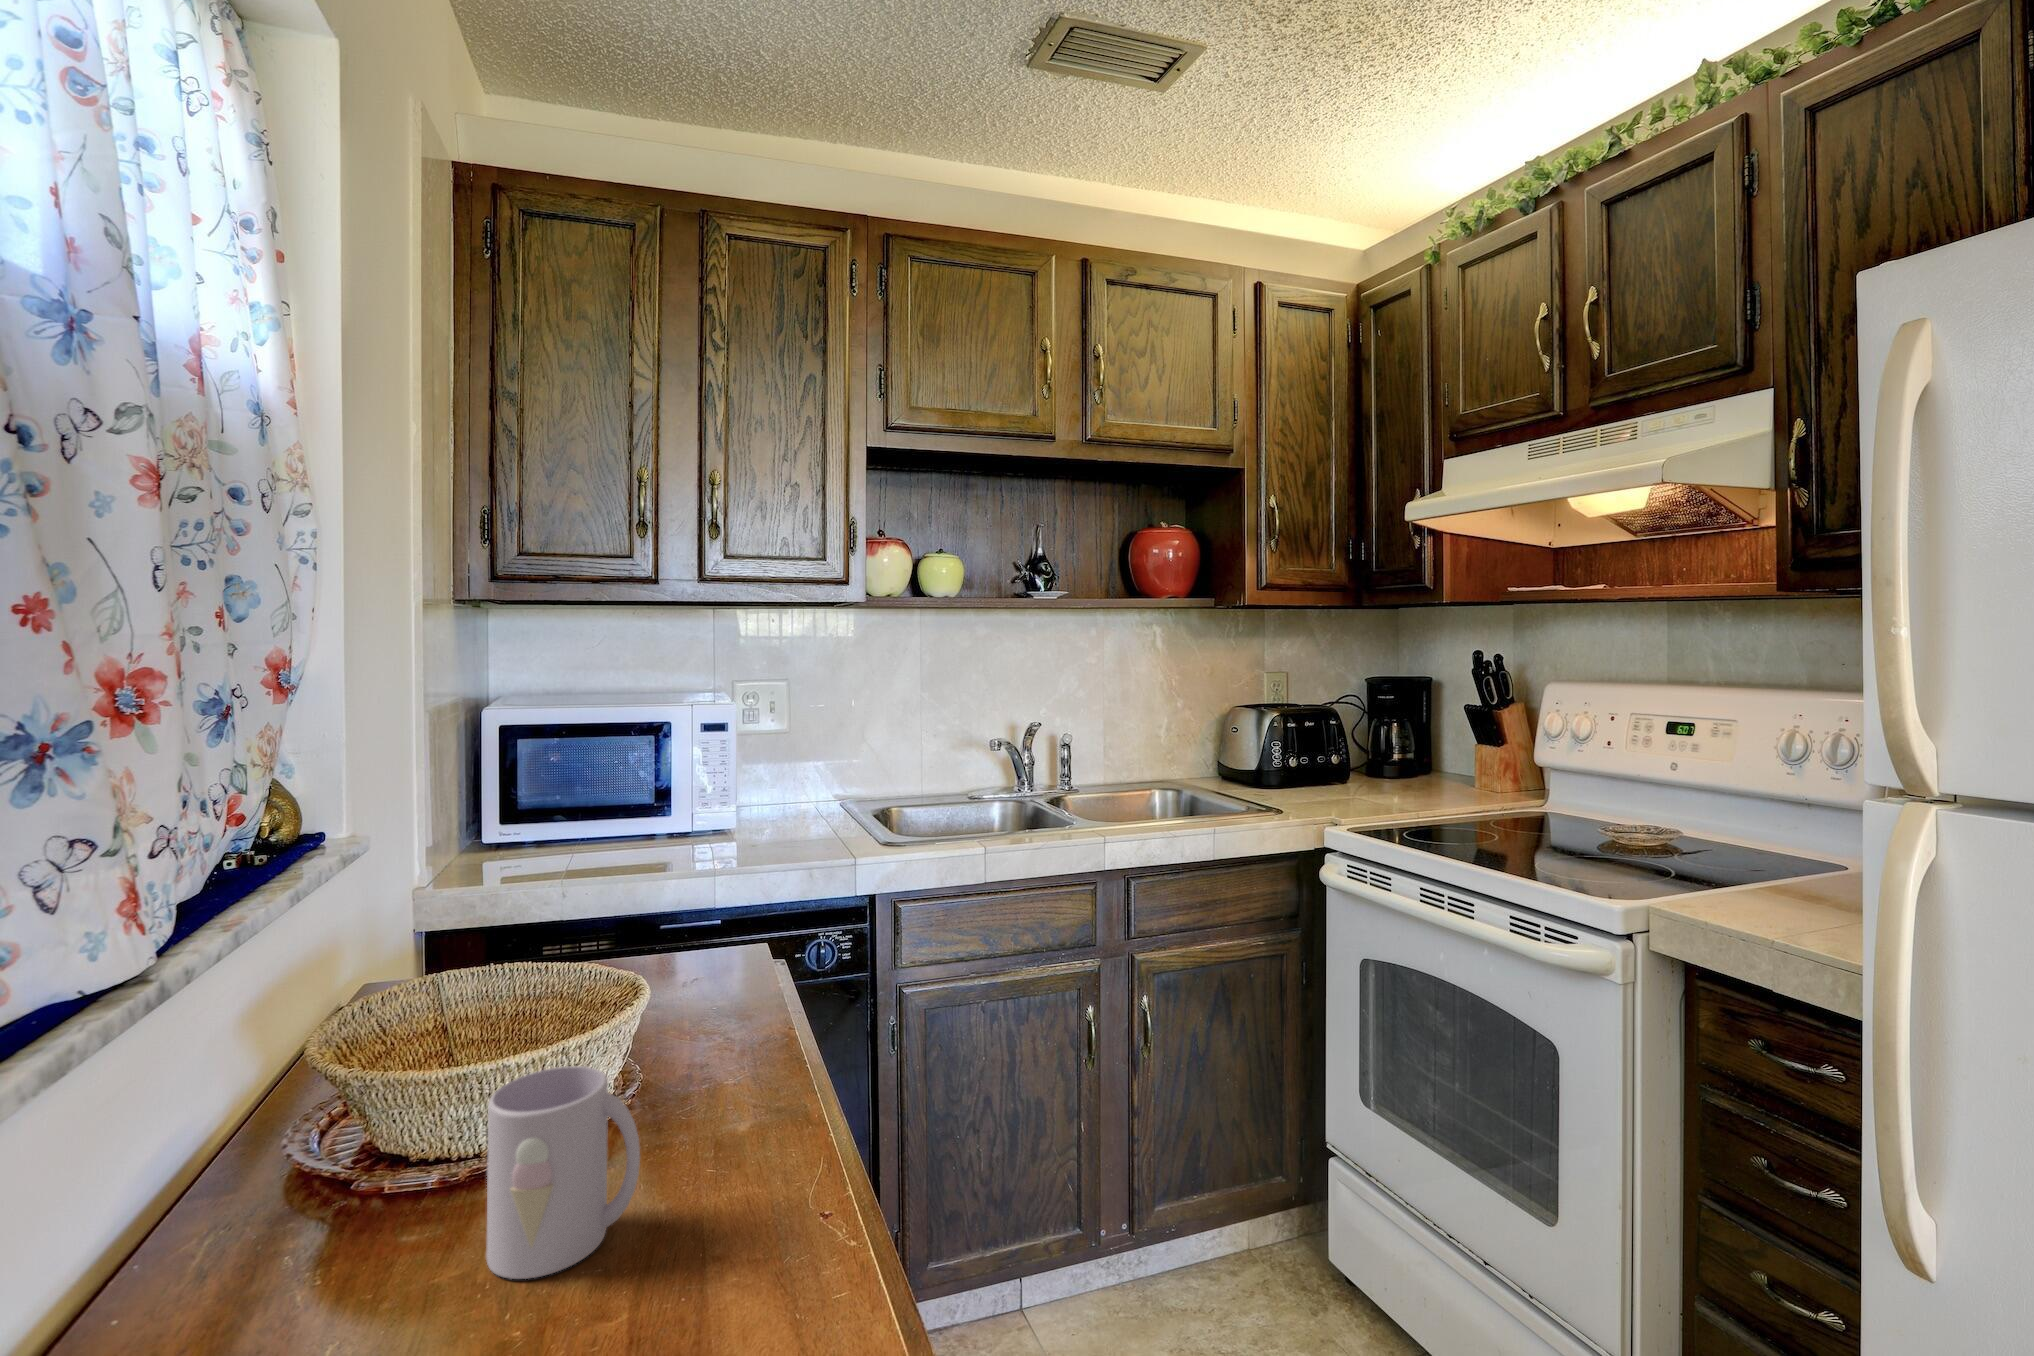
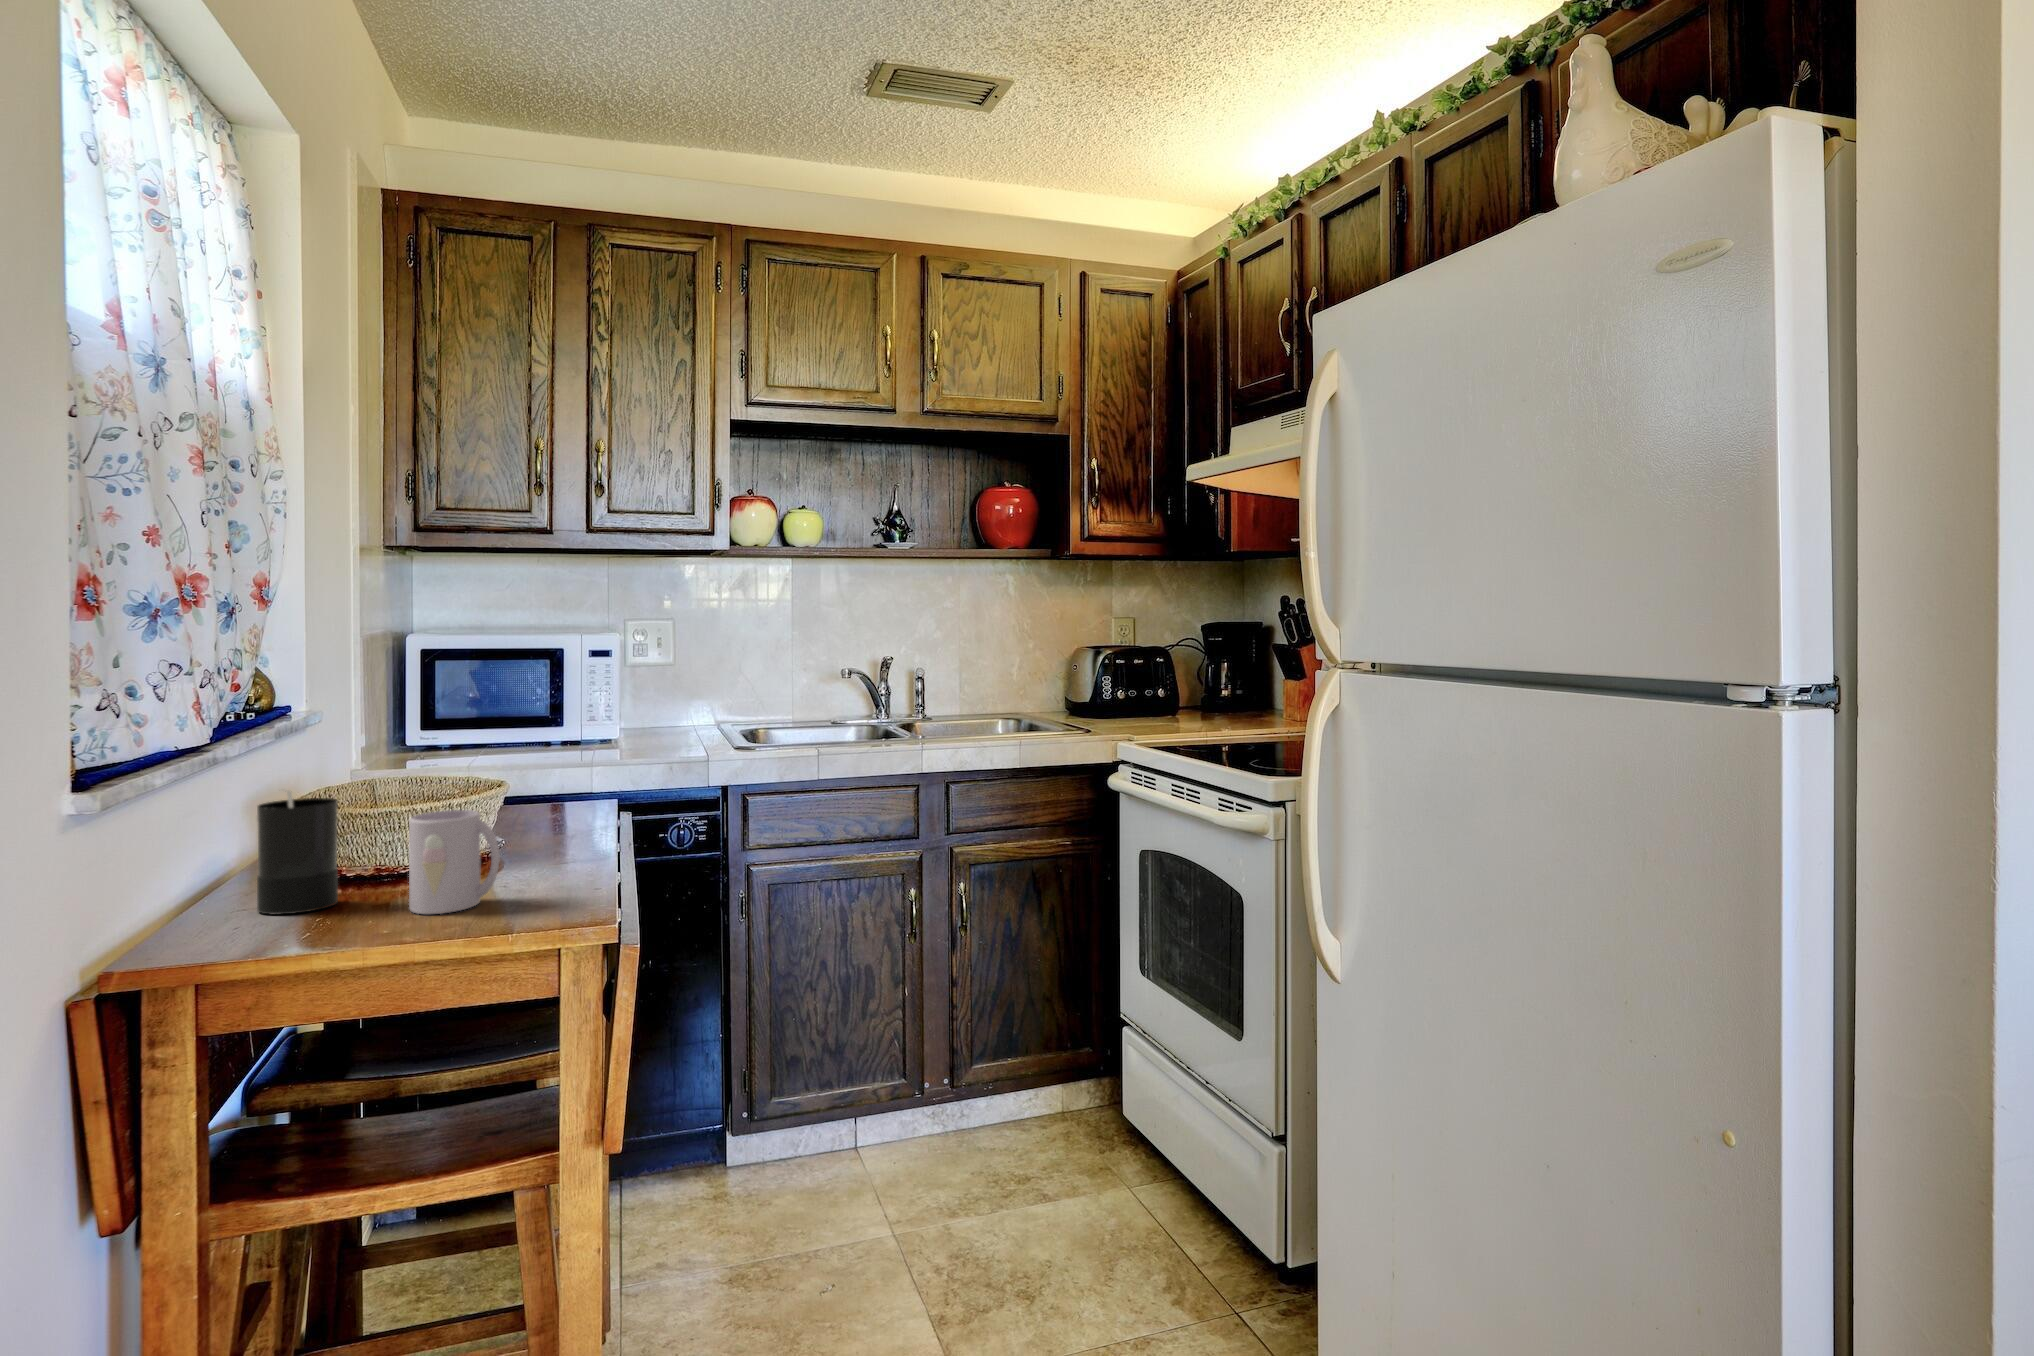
candle: none [221,1036,367,1281] -> present [257,790,338,915]

